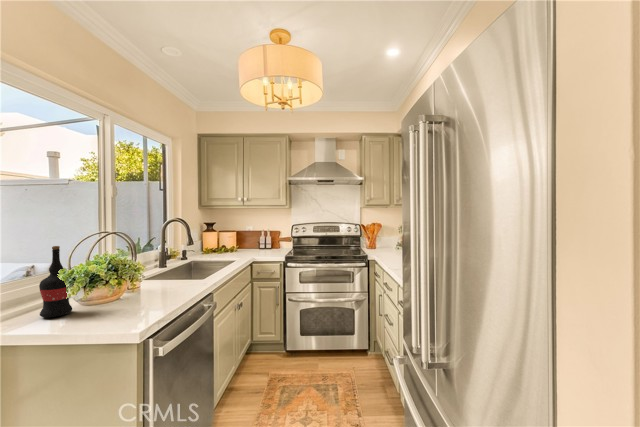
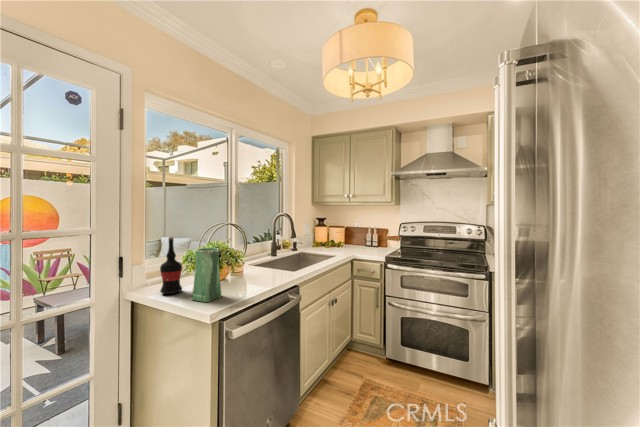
vase: none [98,255,135,317] -> present [192,248,222,302]

